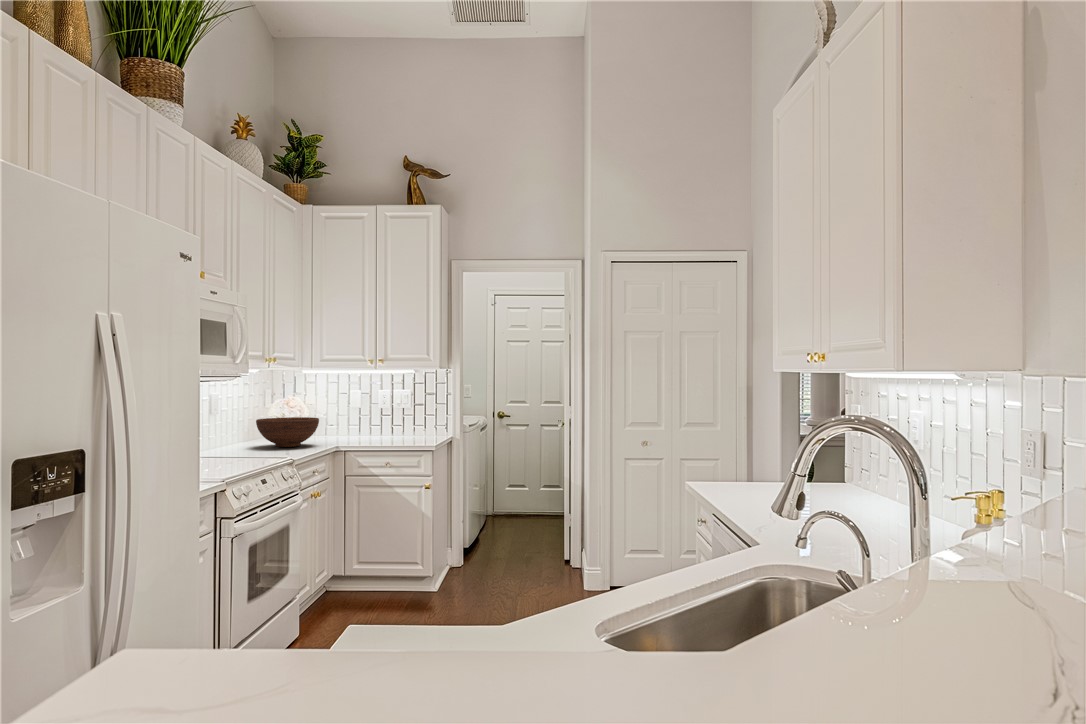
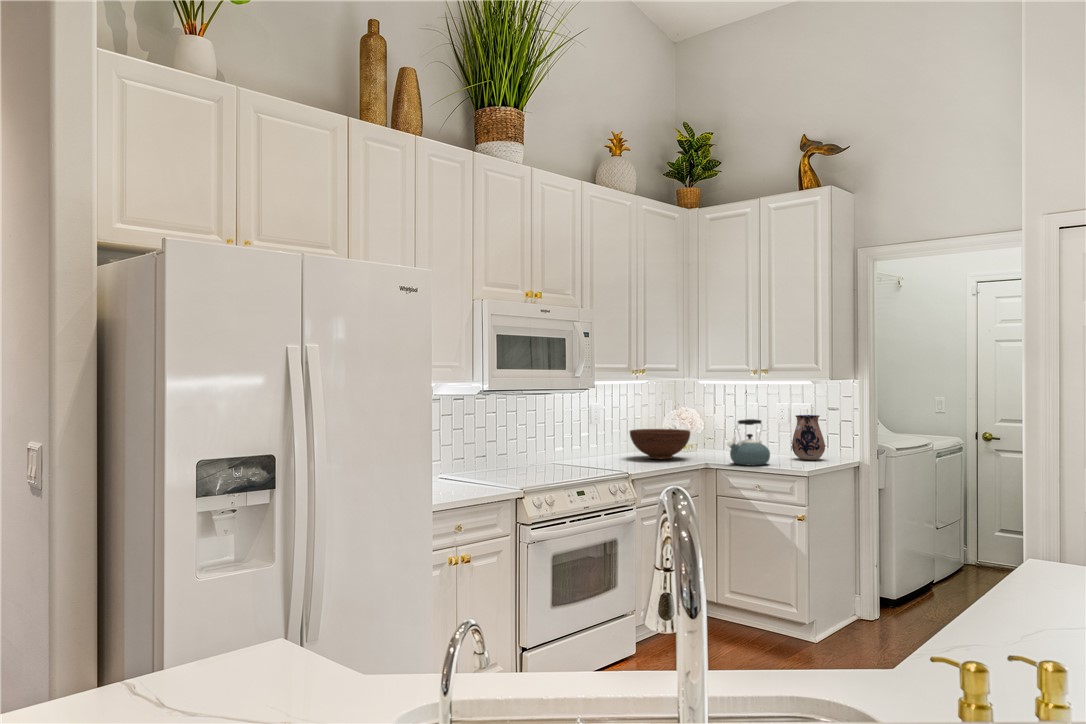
ceramic pitcher: none [403,400,430,439] -> present [792,415,825,460]
kettle: none [361,405,397,446] -> present [727,419,770,466]

